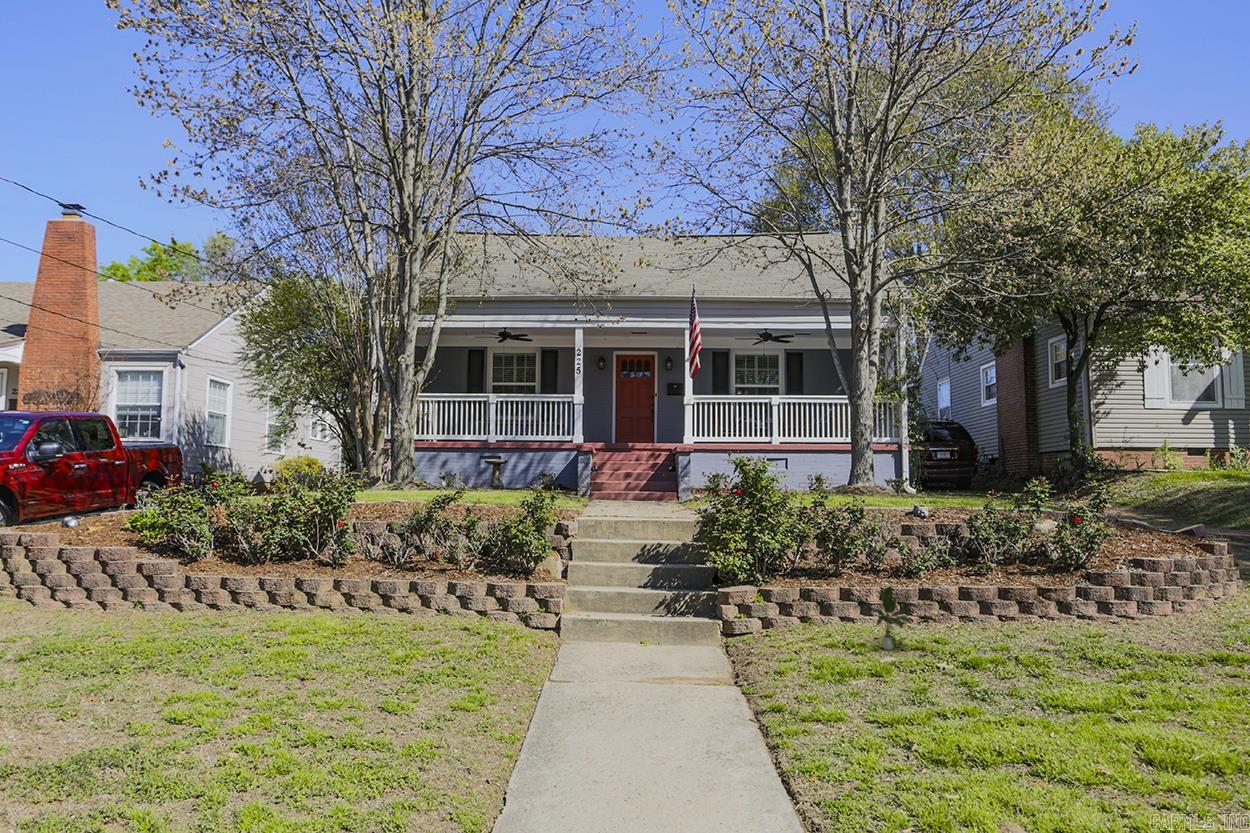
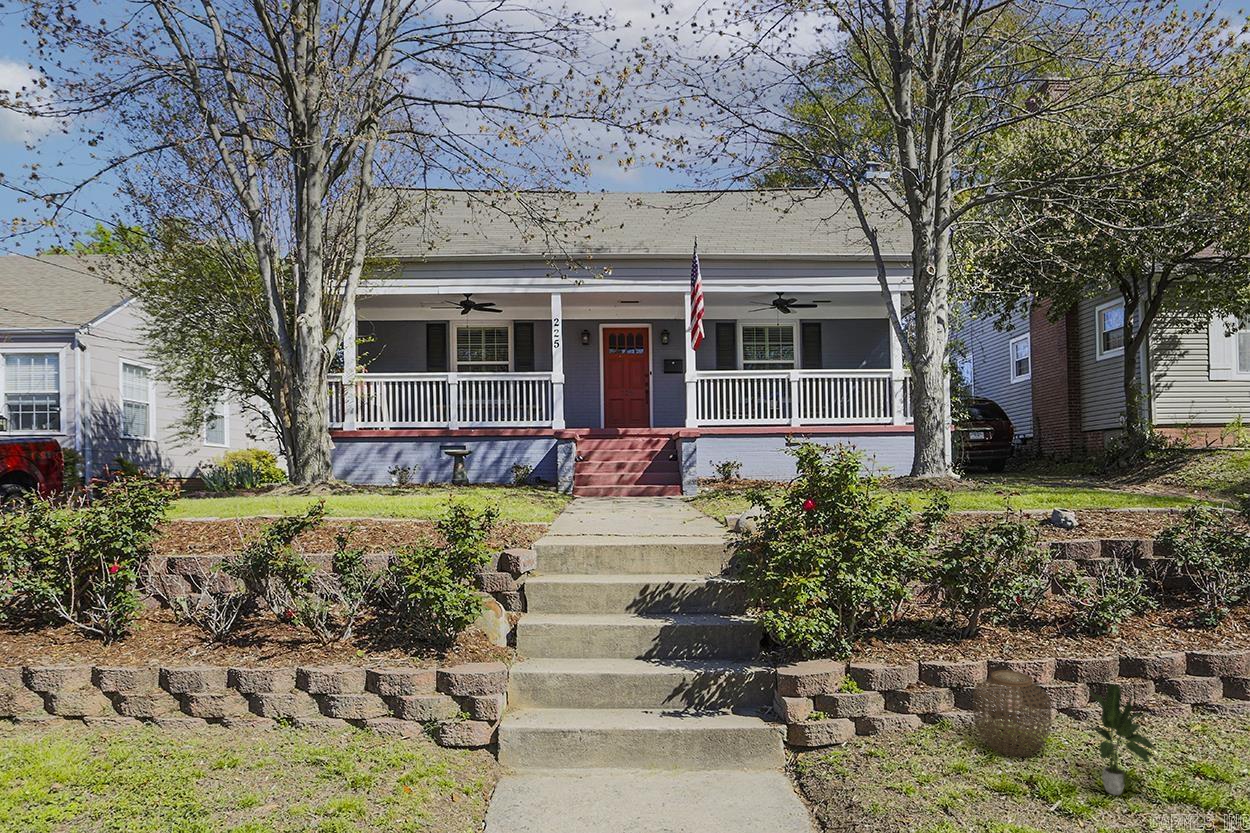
woven basket: none [821,586,866,636] -> present [973,670,1051,757]

